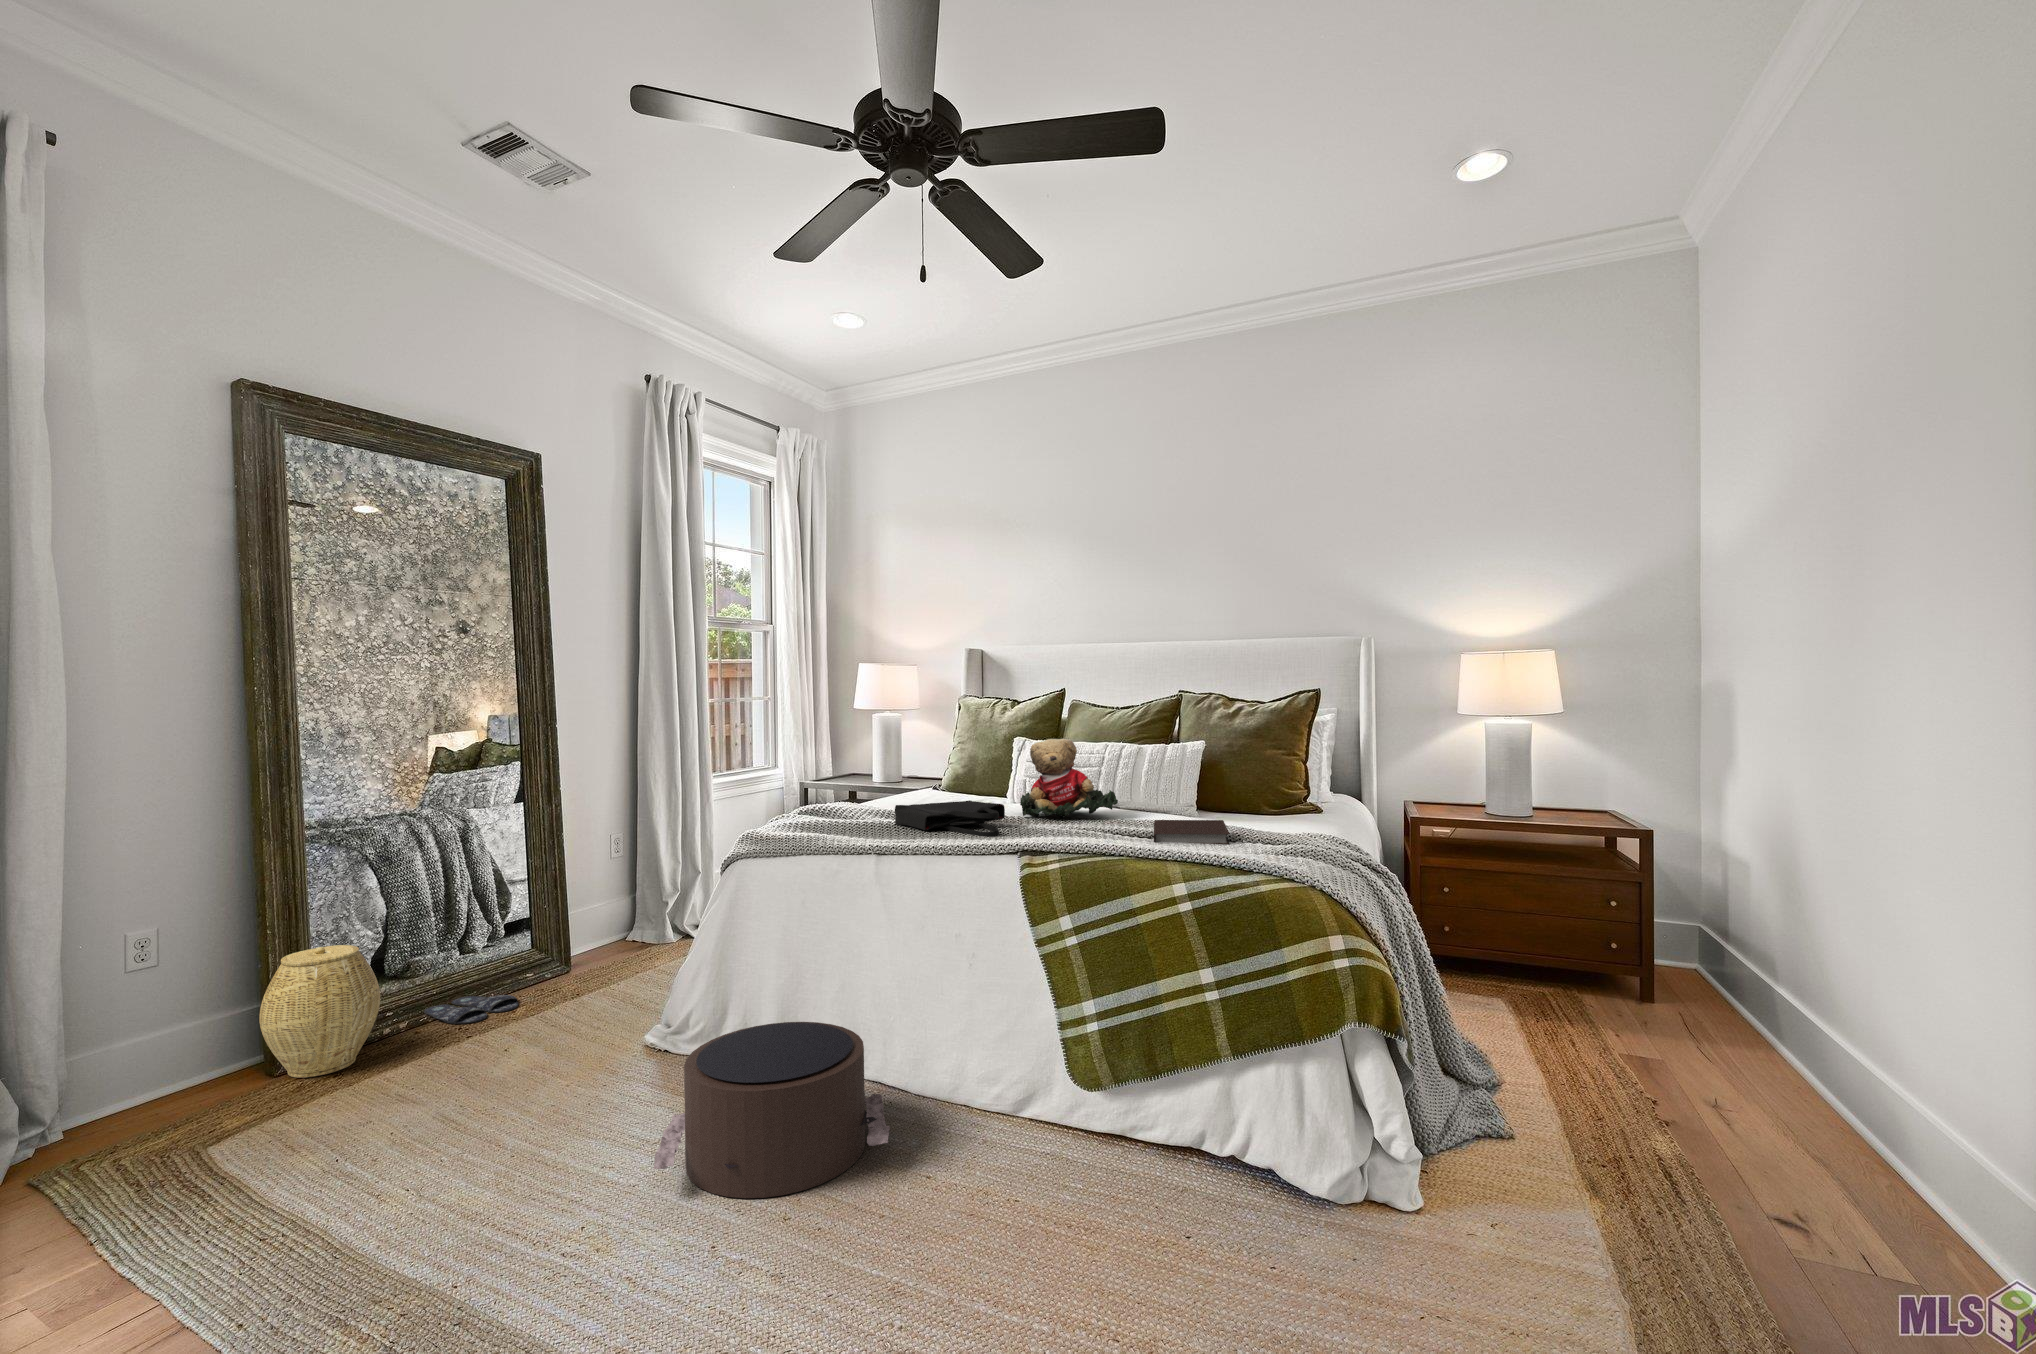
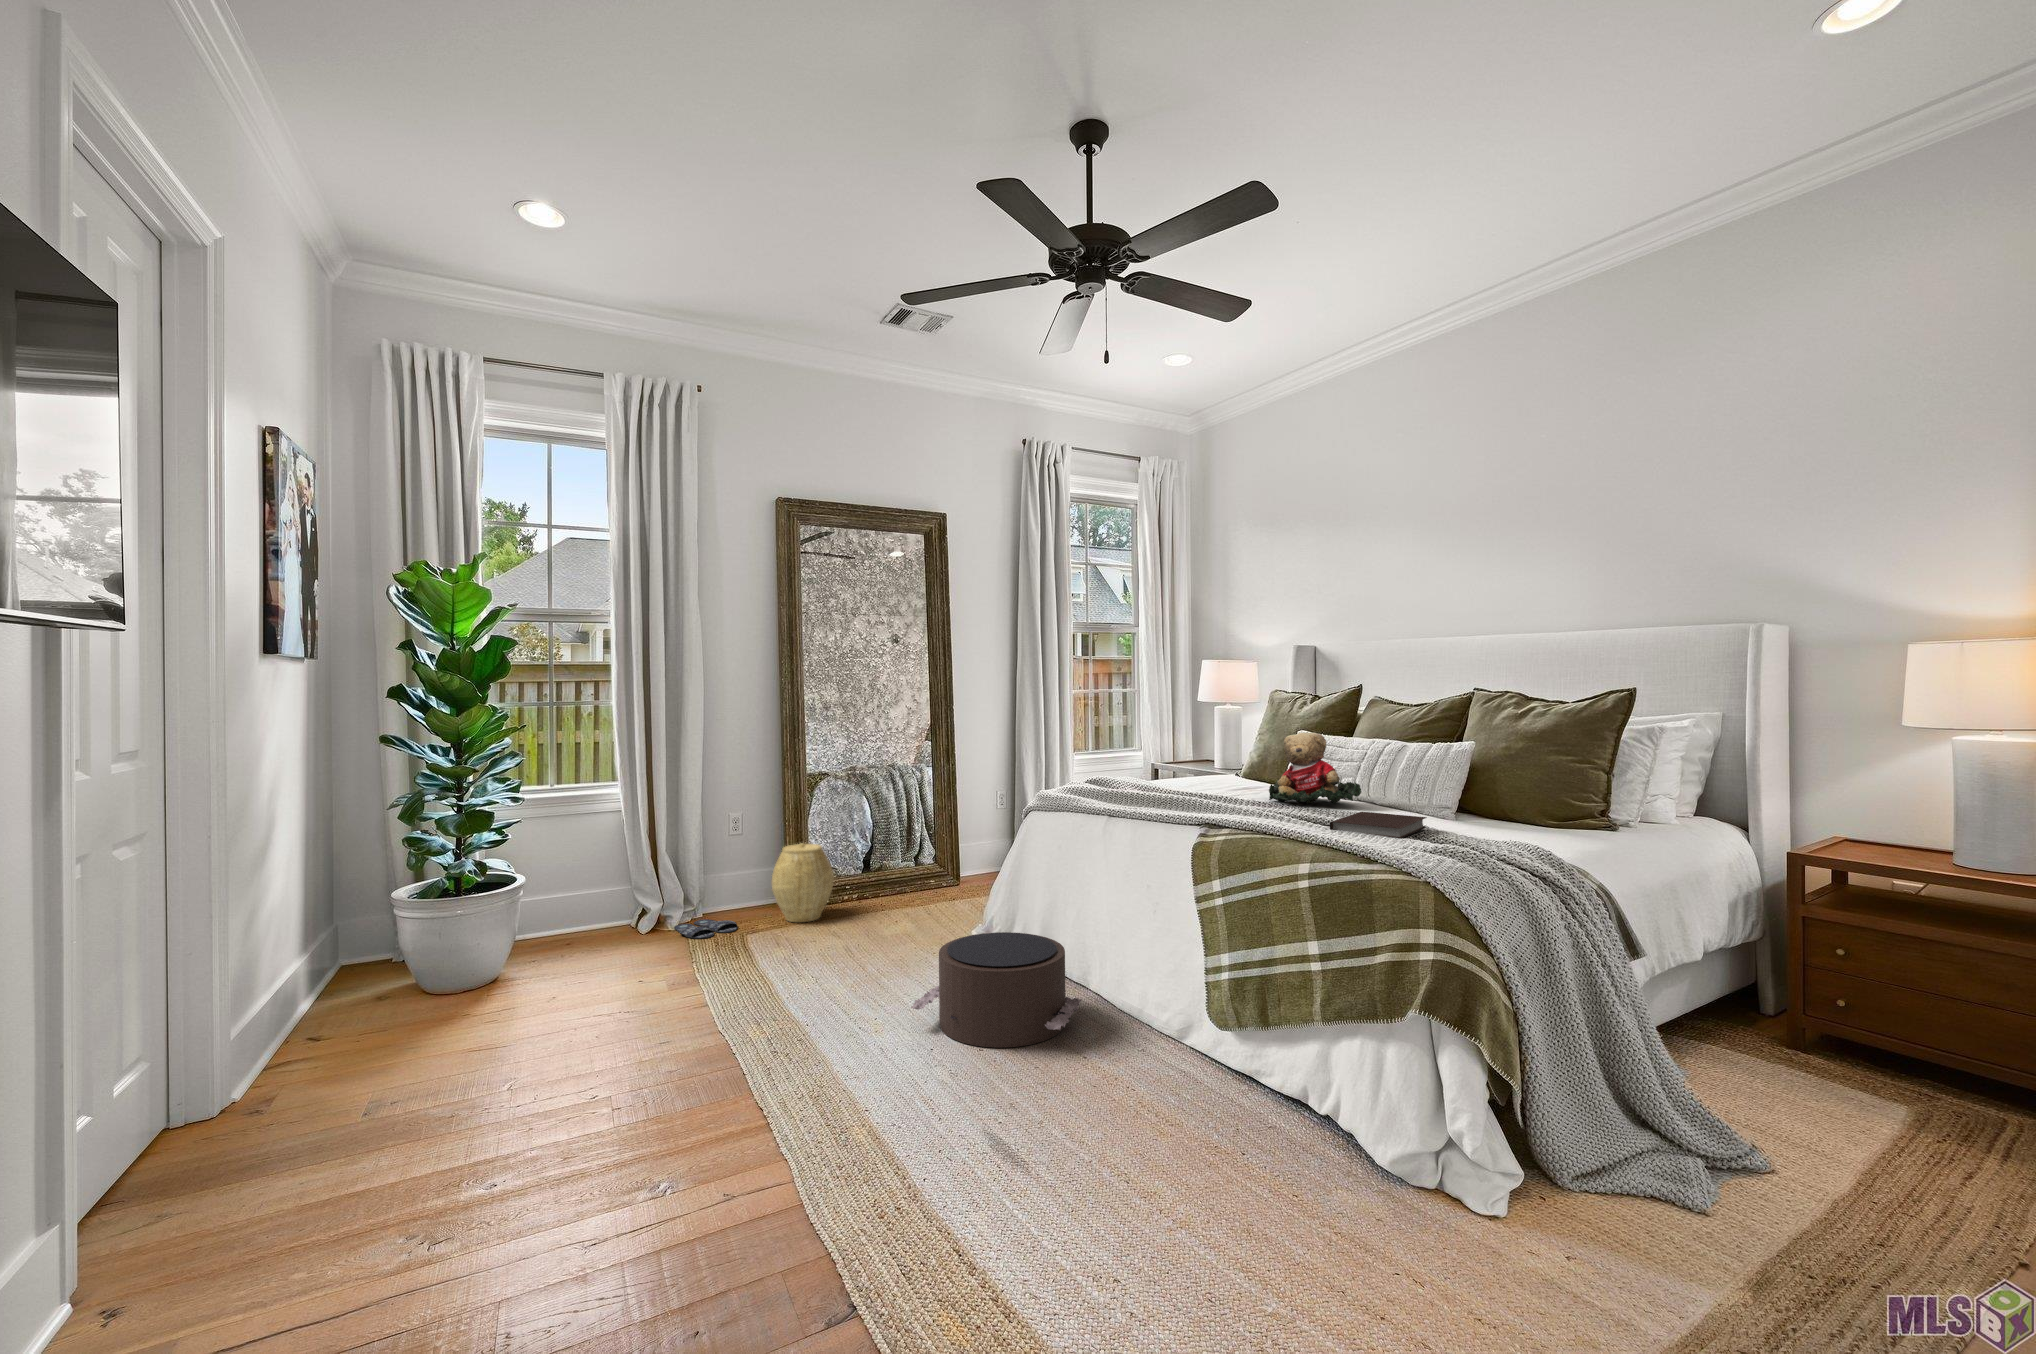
tote bag: present [895,800,1005,837] -> none [1143,781,1229,812]
slippers: present [424,995,518,1024] -> present [674,919,737,939]

